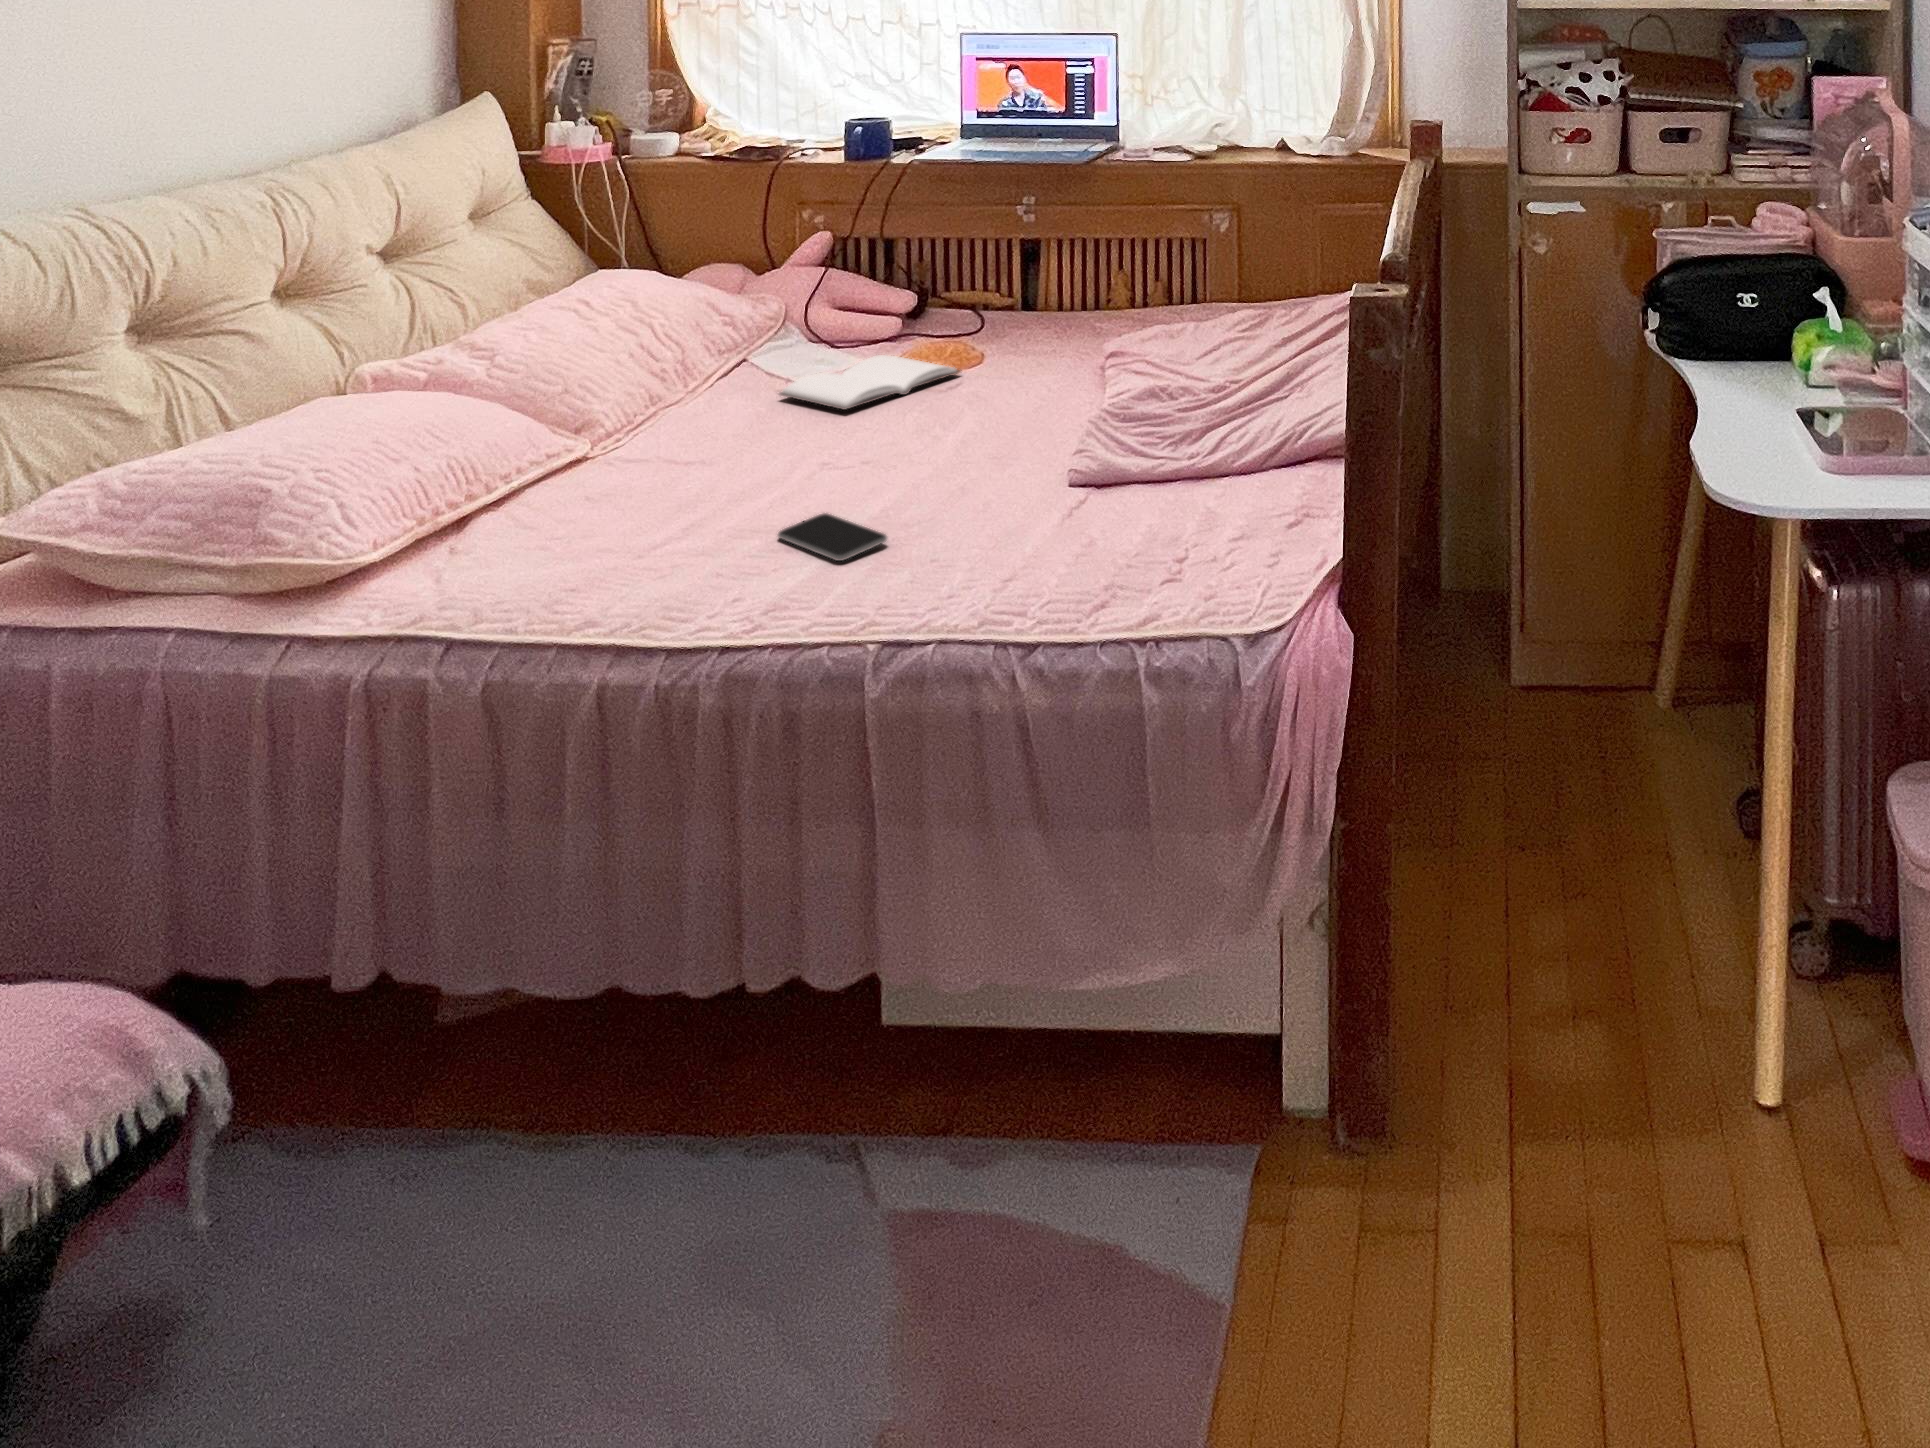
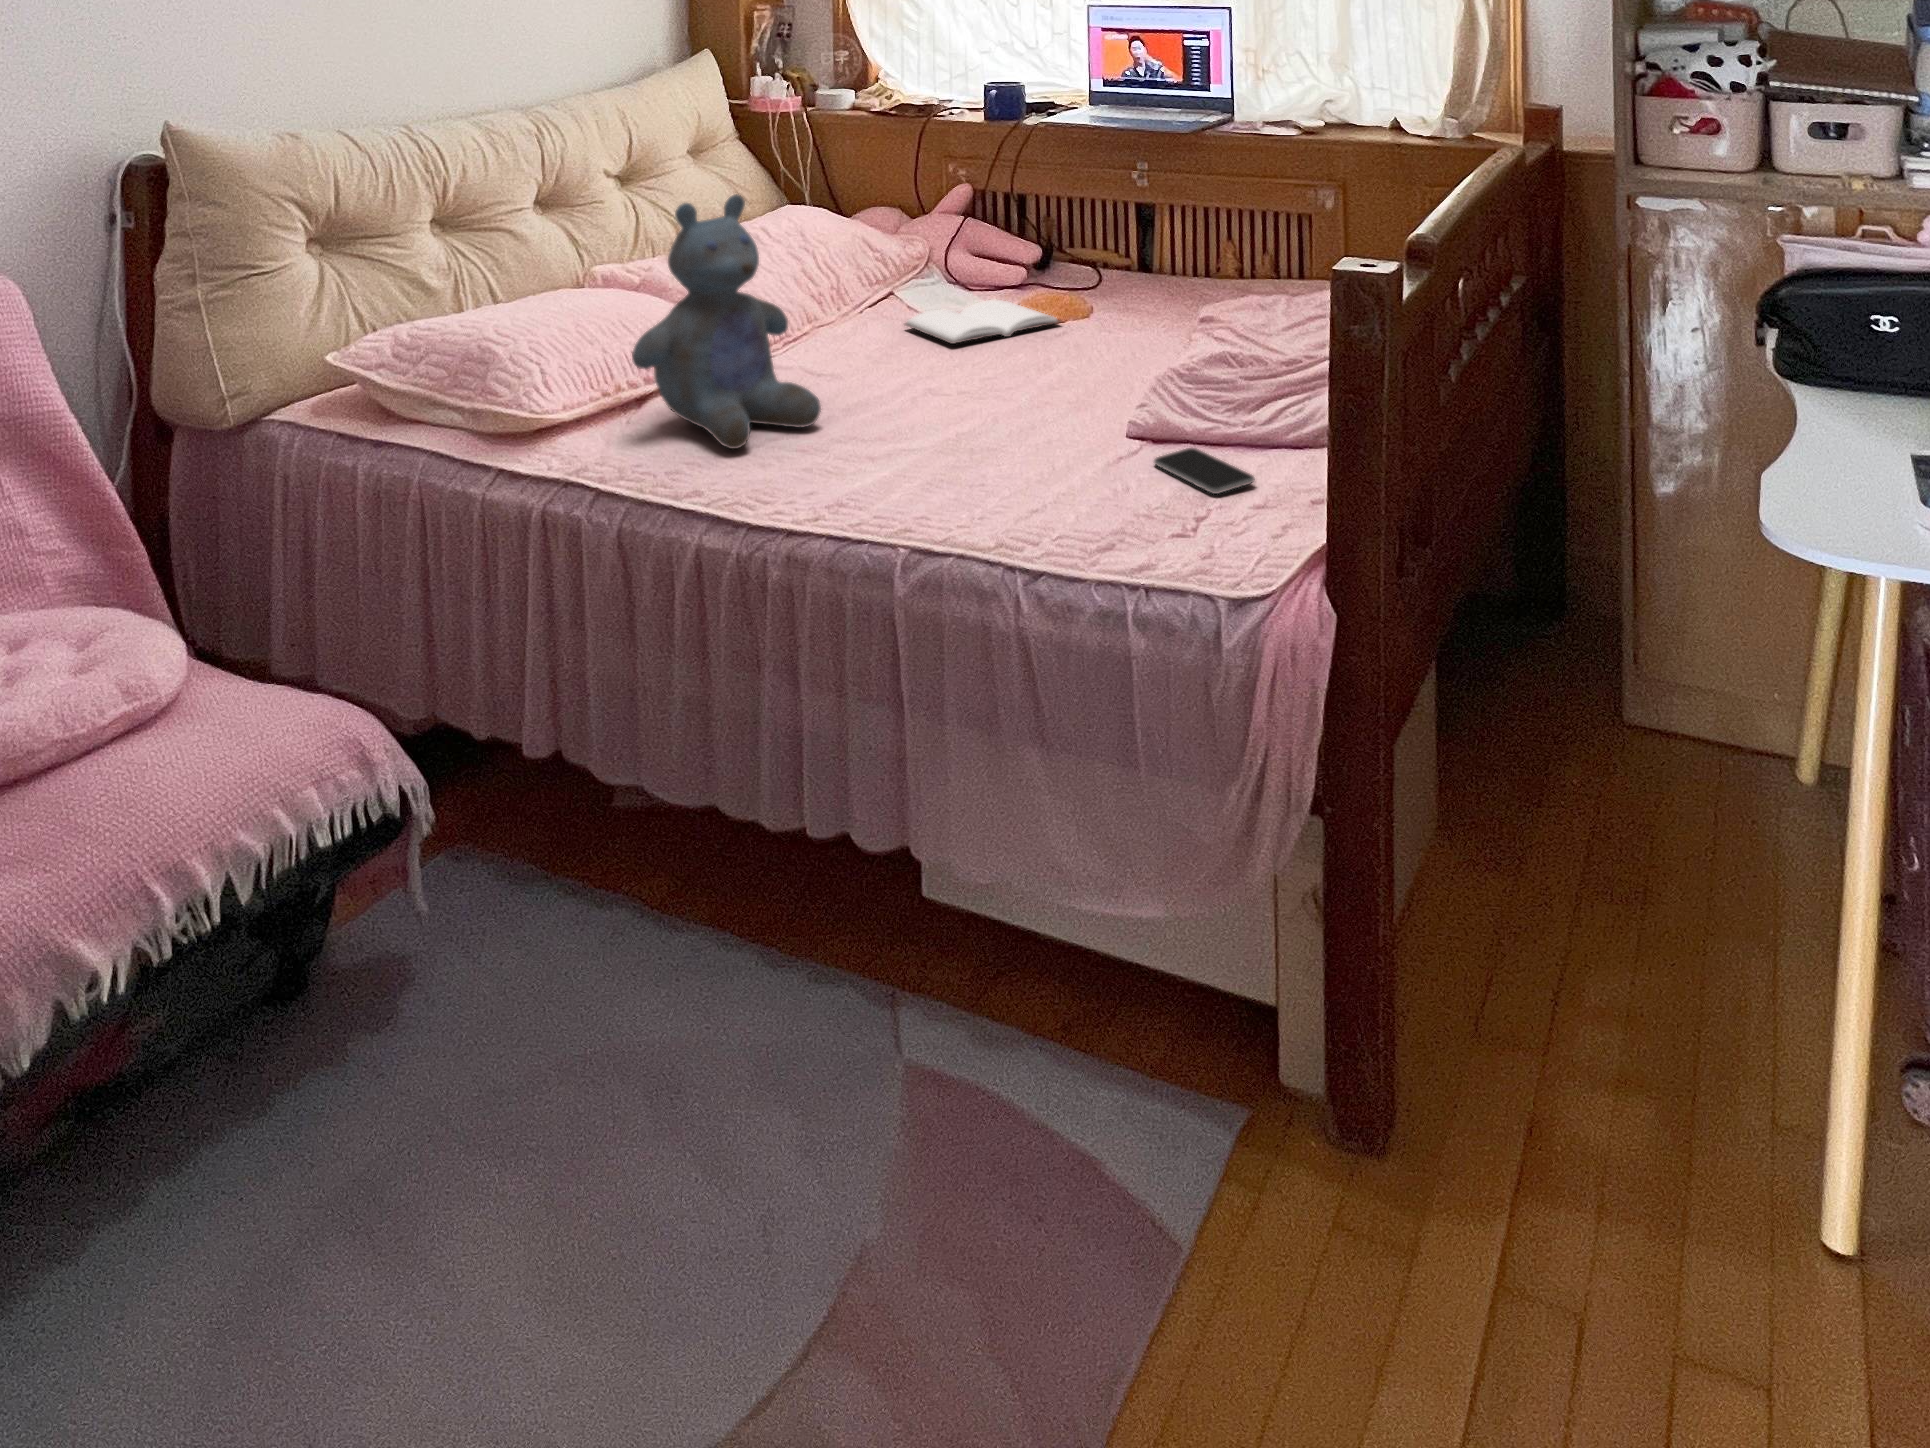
stuffed bear: none [468,266,717,568] -> present [632,194,821,449]
smartphone: present [778,513,887,561] -> present [1154,448,1255,494]

